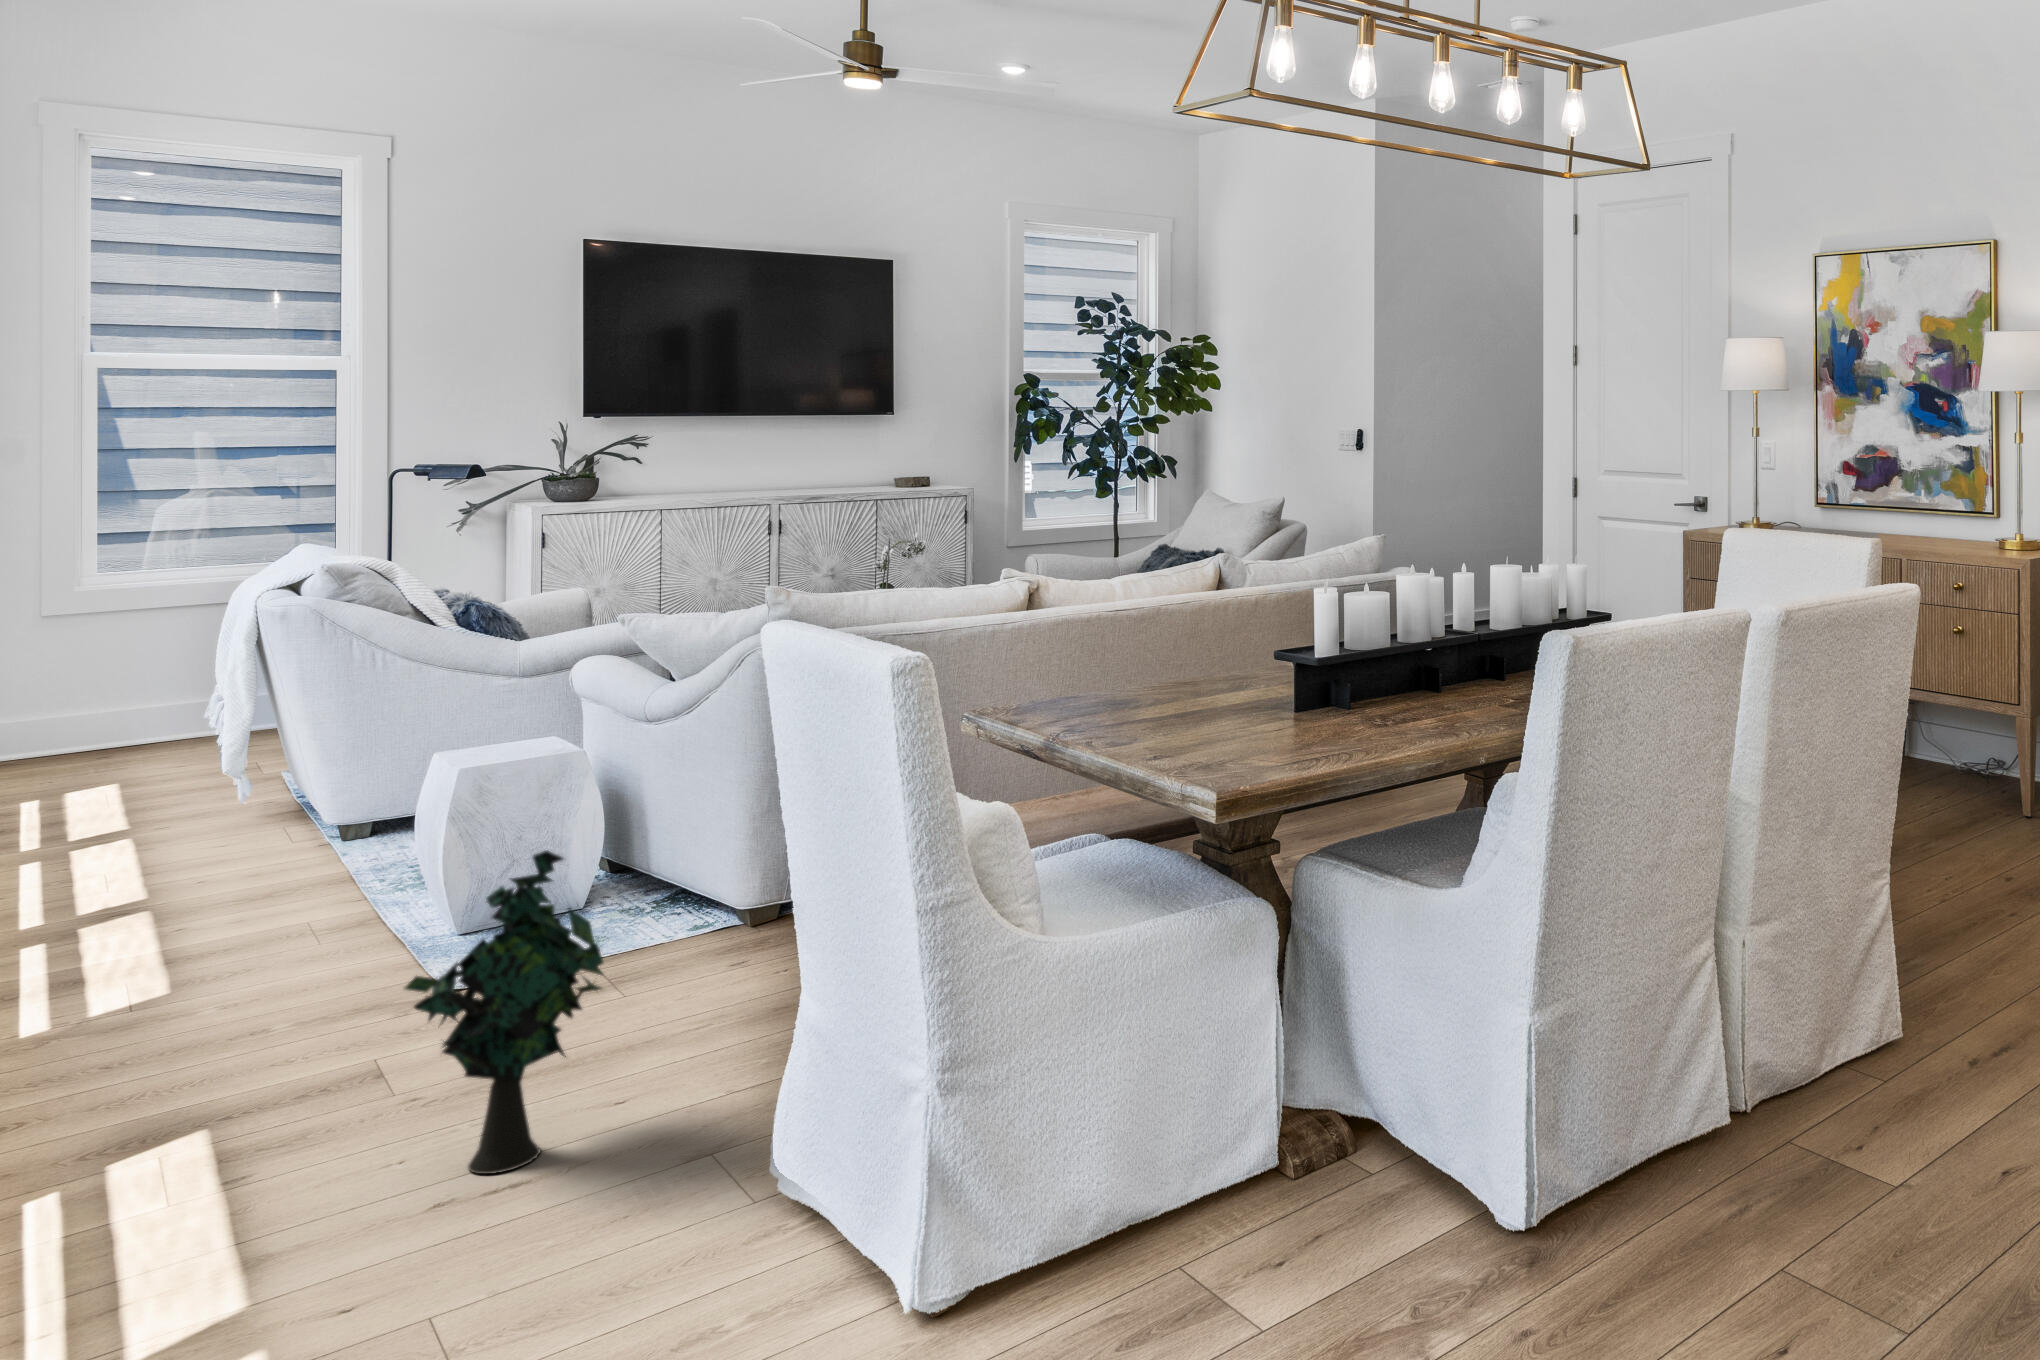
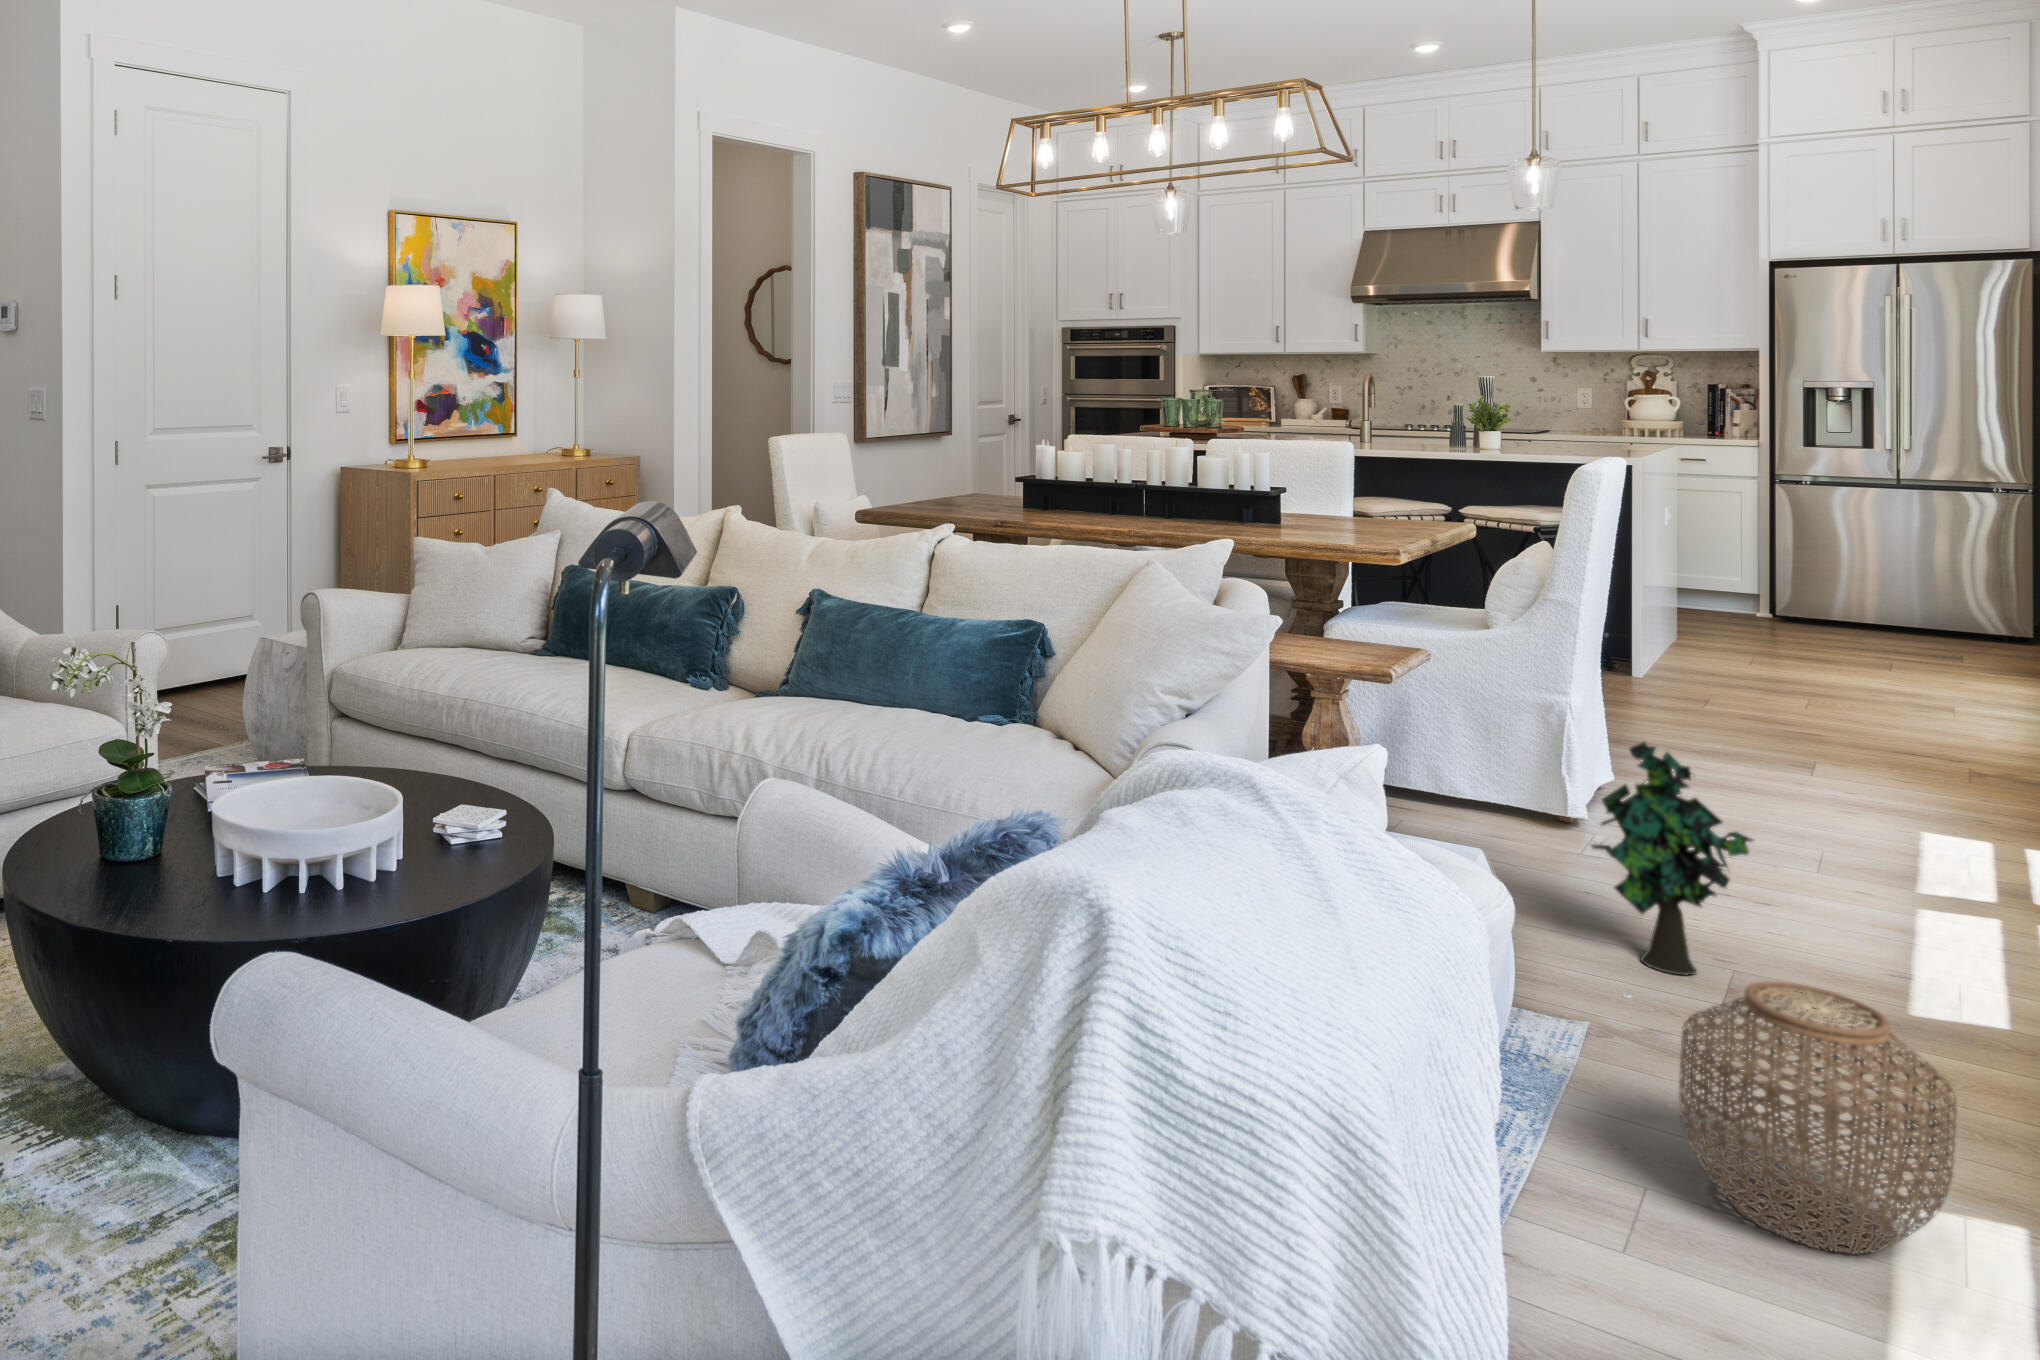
woven basket: none [94,838,310,1041] -> present [1679,982,1957,1254]

